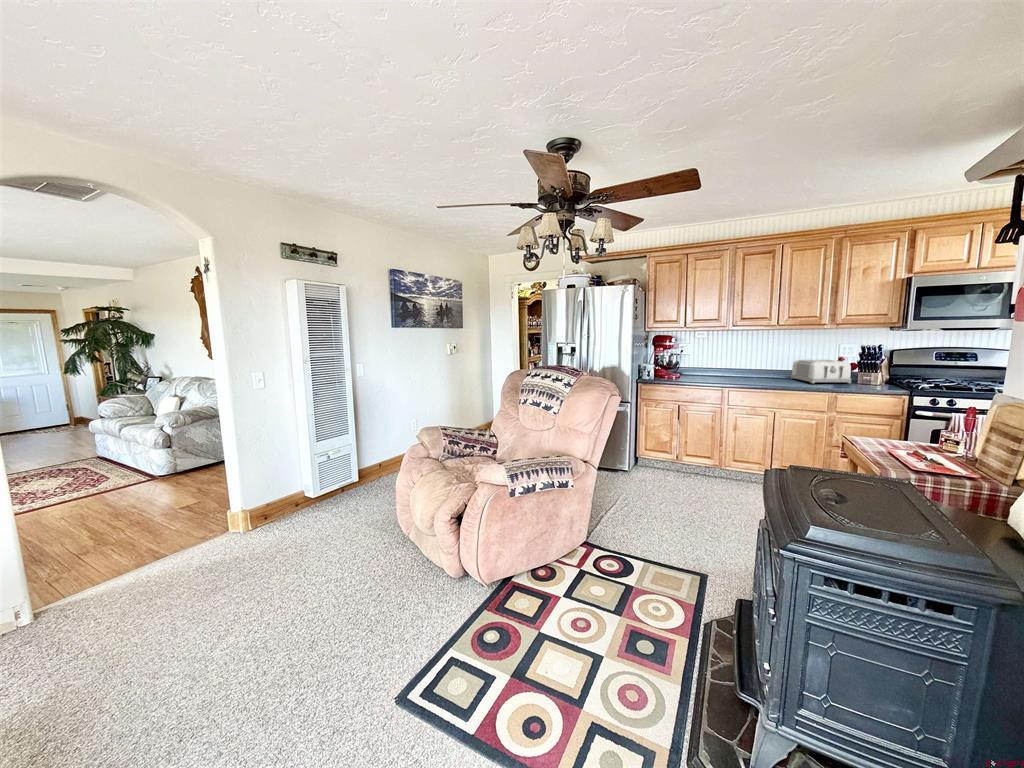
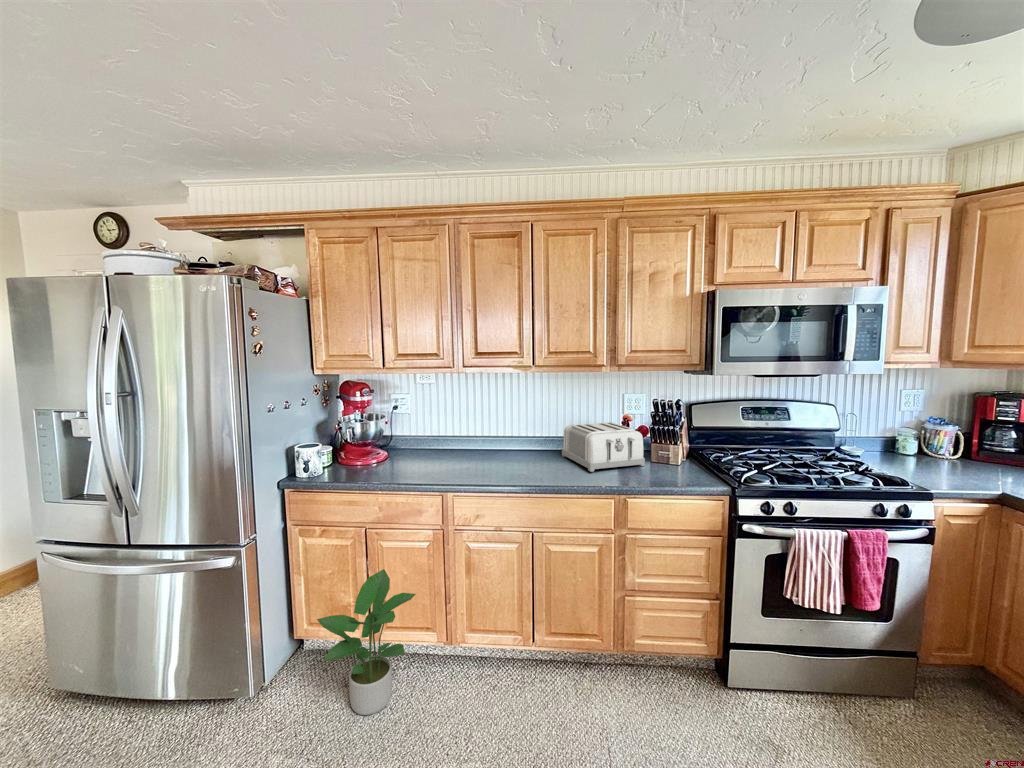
potted plant: none [660,423,705,482] -> present [317,569,416,715]

